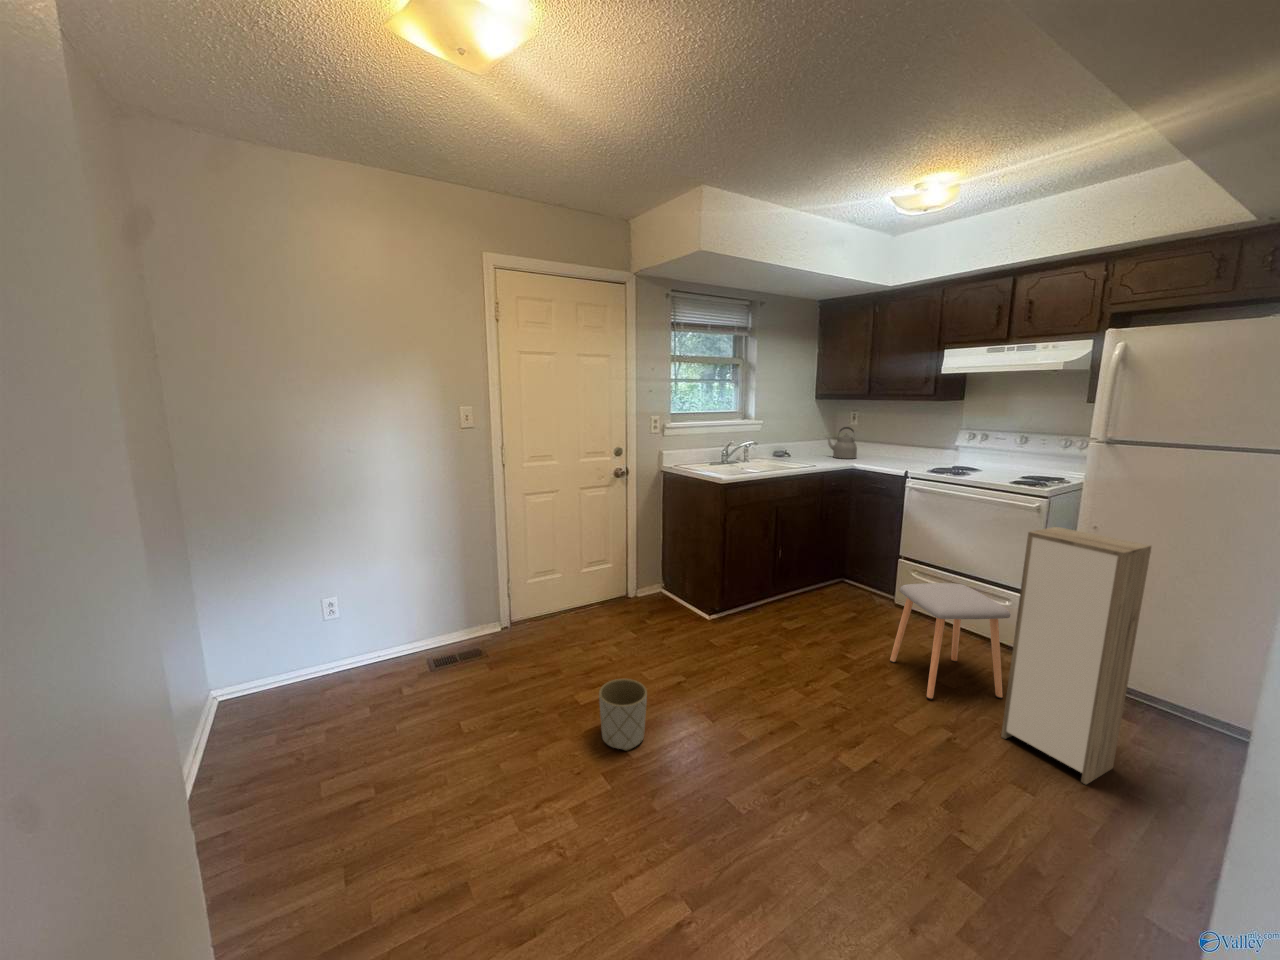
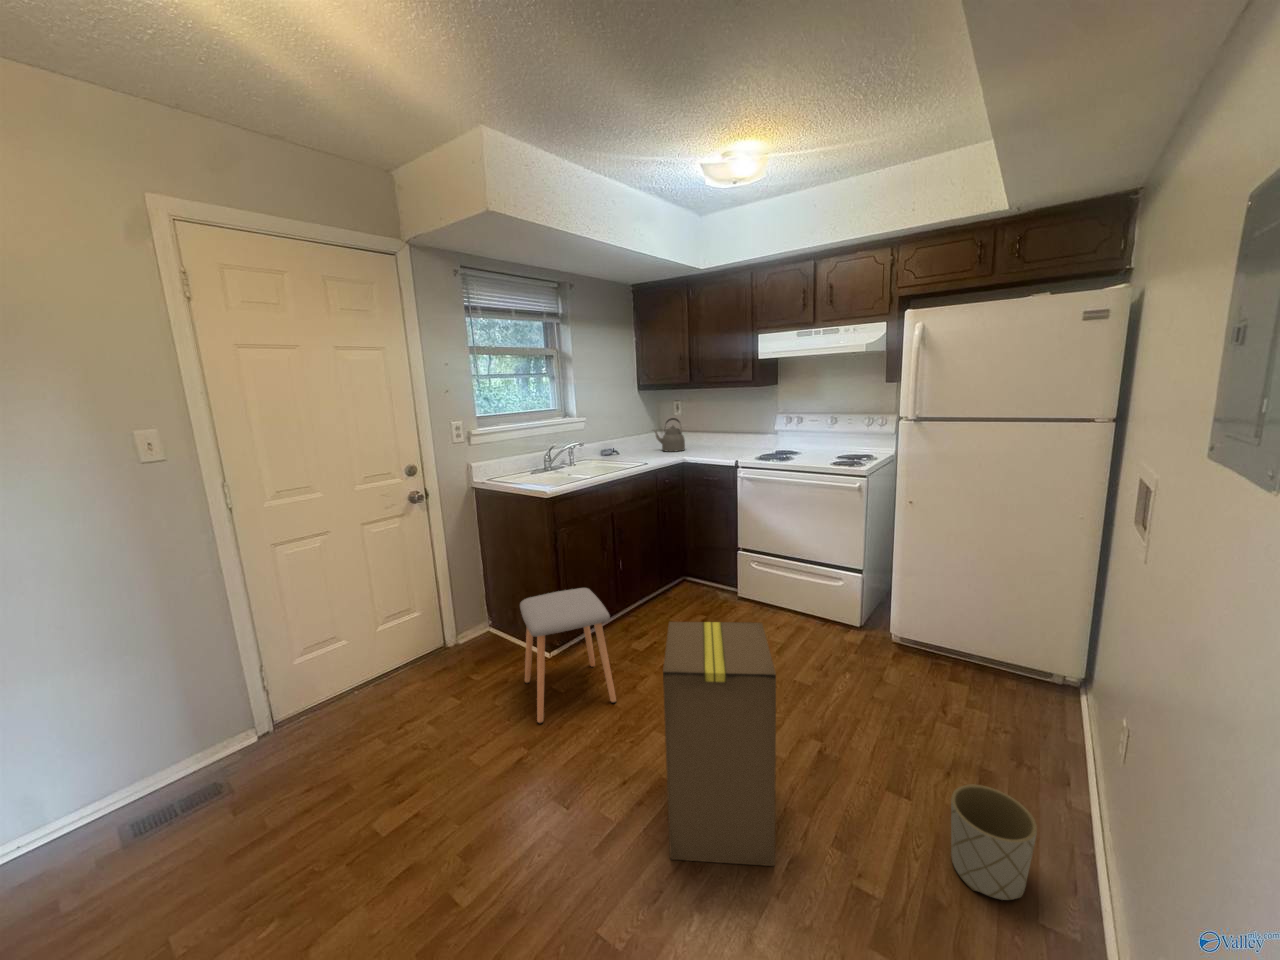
storage cabinet: present [1001,527,1151,784] -> none [864,511,978,770]
stool: present [890,583,1010,700] -> present [520,588,616,724]
cardboard box: none [791,589,898,803] -> present [663,622,776,866]
planter: present [599,679,647,751] -> present [951,785,1037,900]

